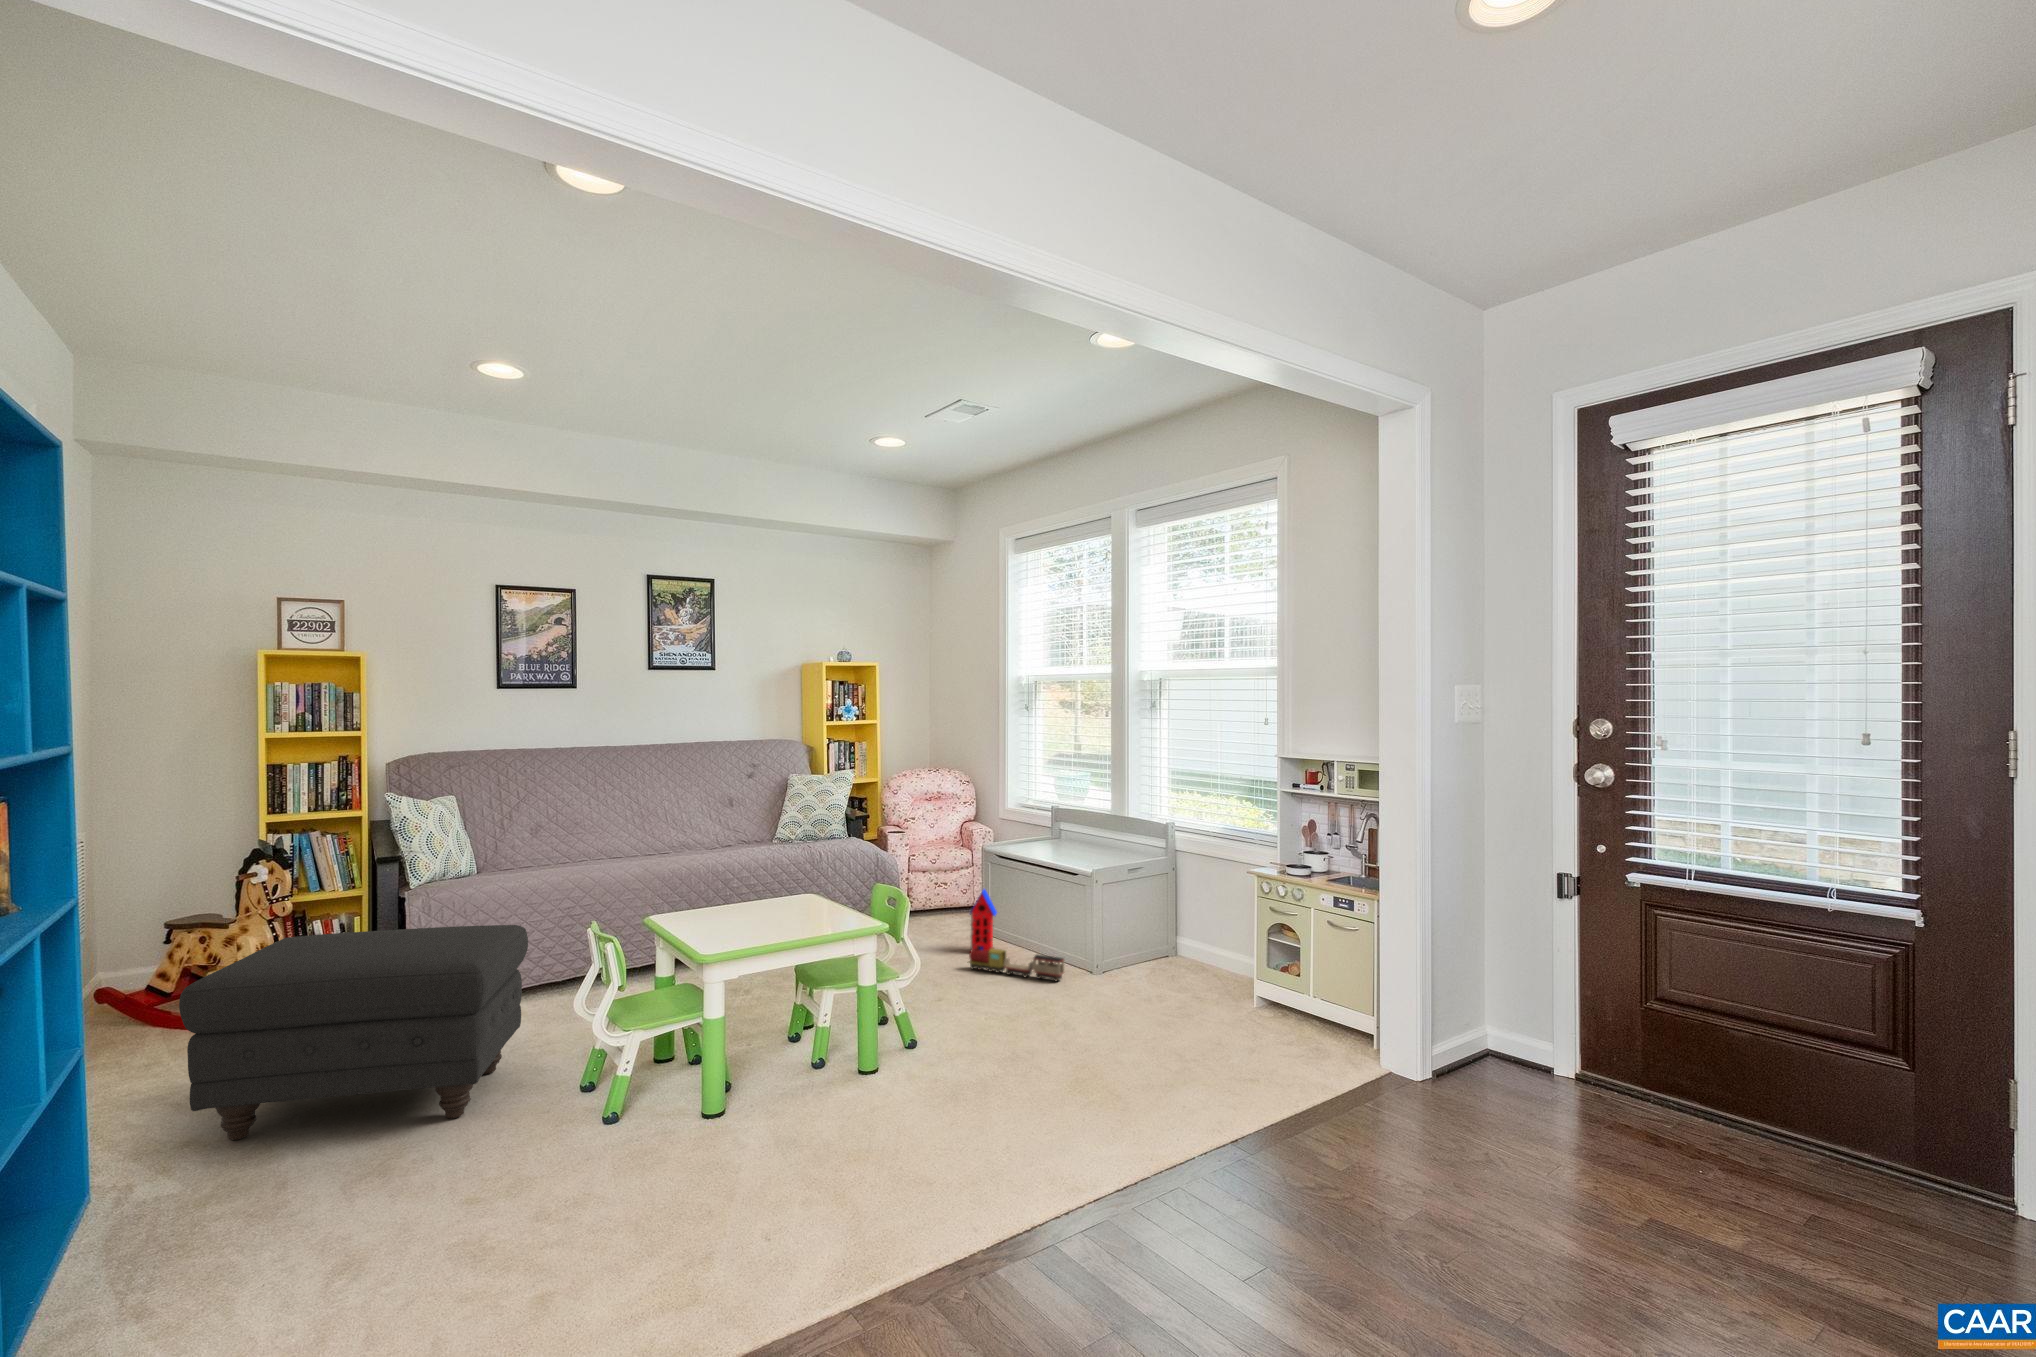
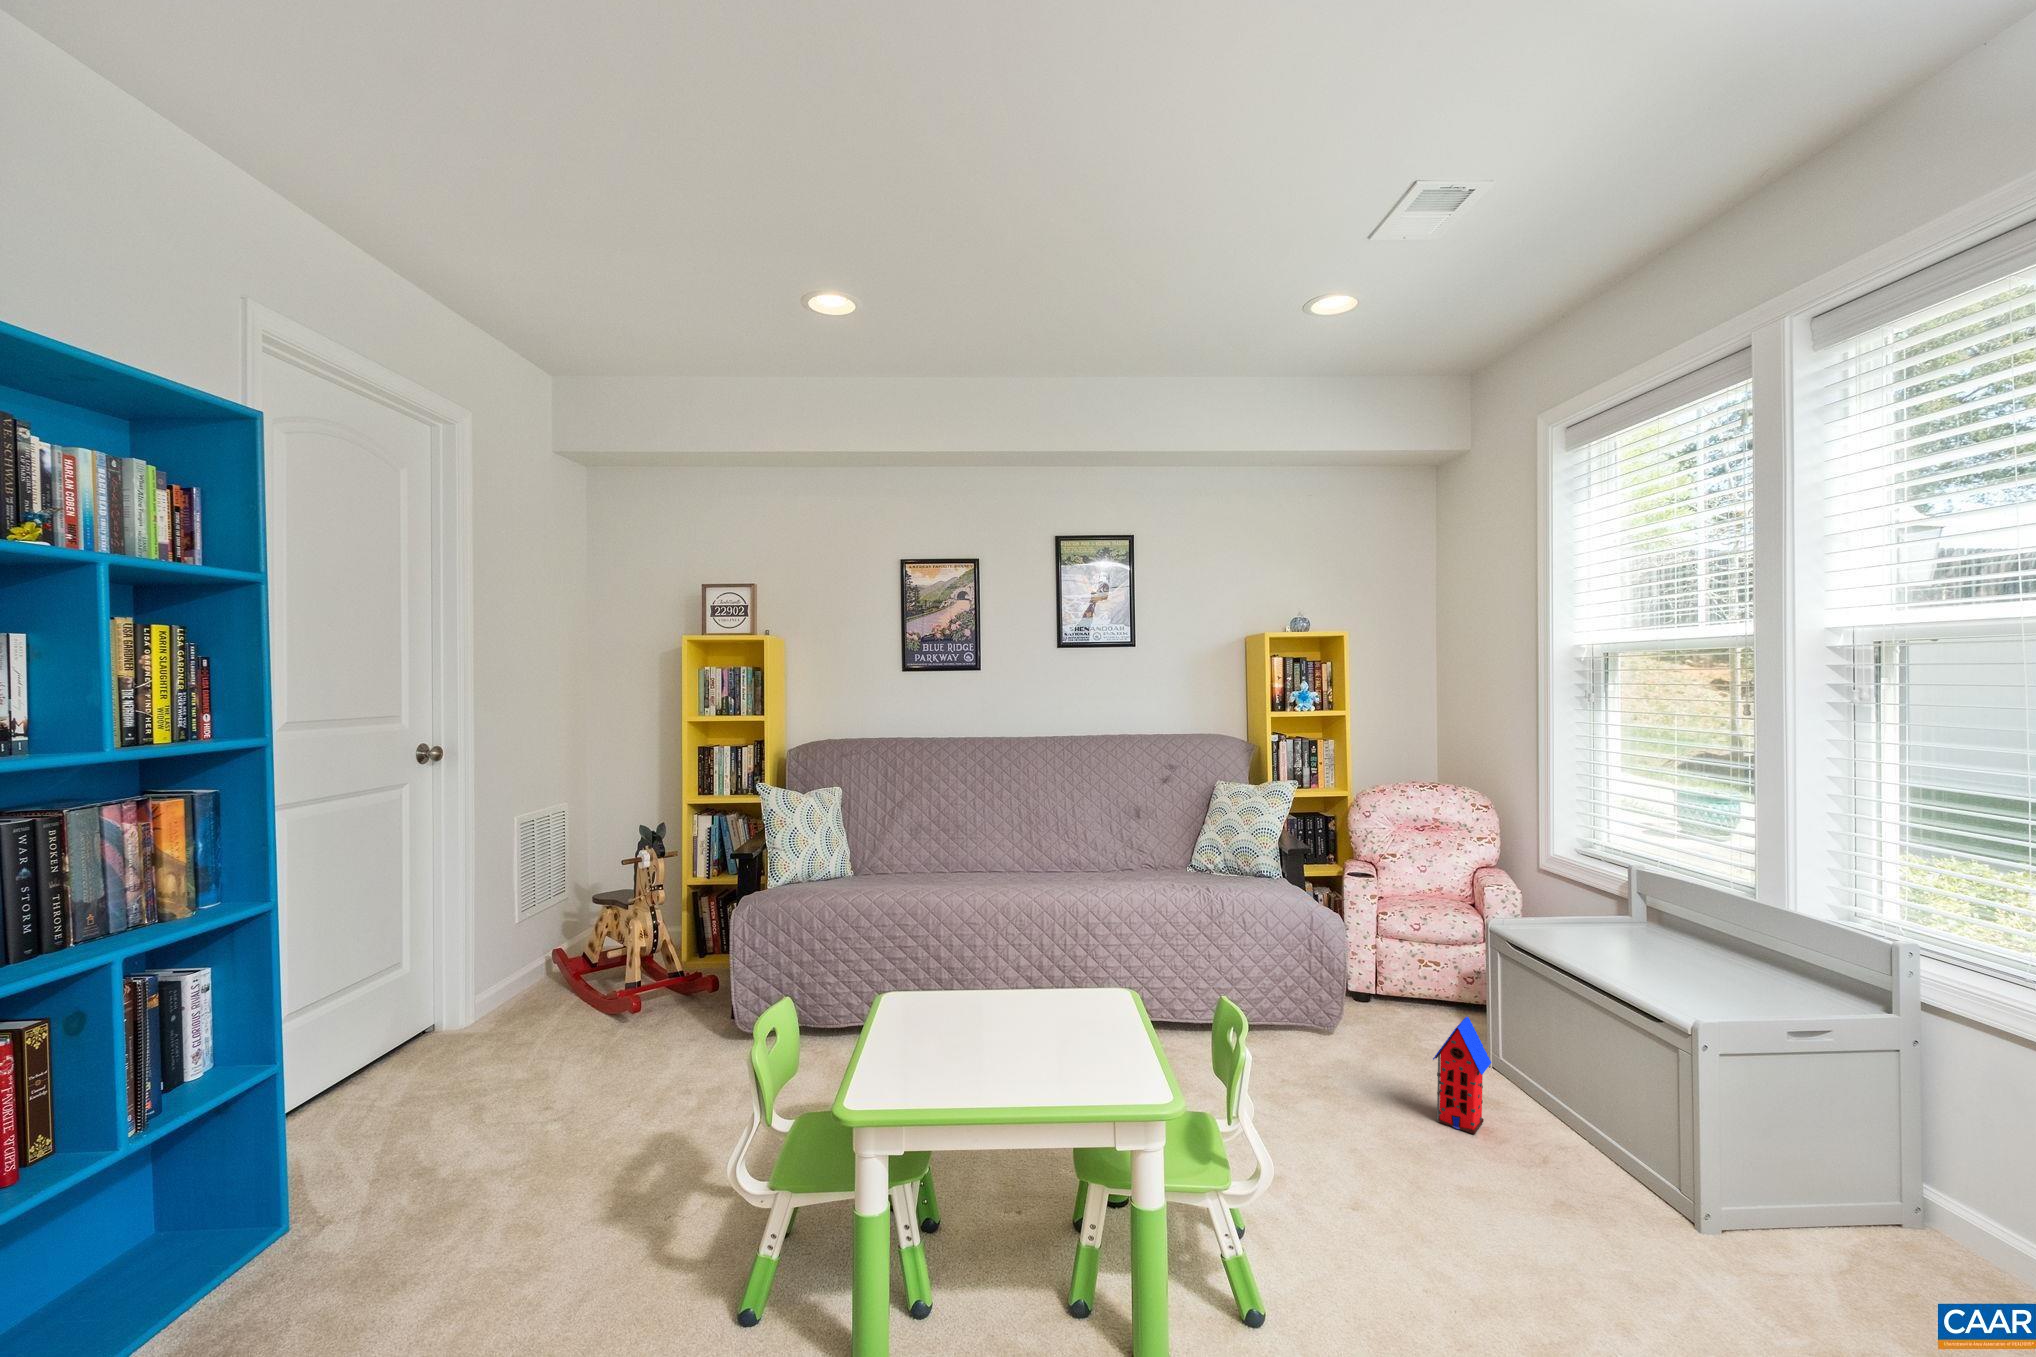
ottoman: present [179,925,528,1140] -> none [336,964,733,1274]
toy train: present [969,945,1064,981] -> none [1414,1132,1607,1277]

